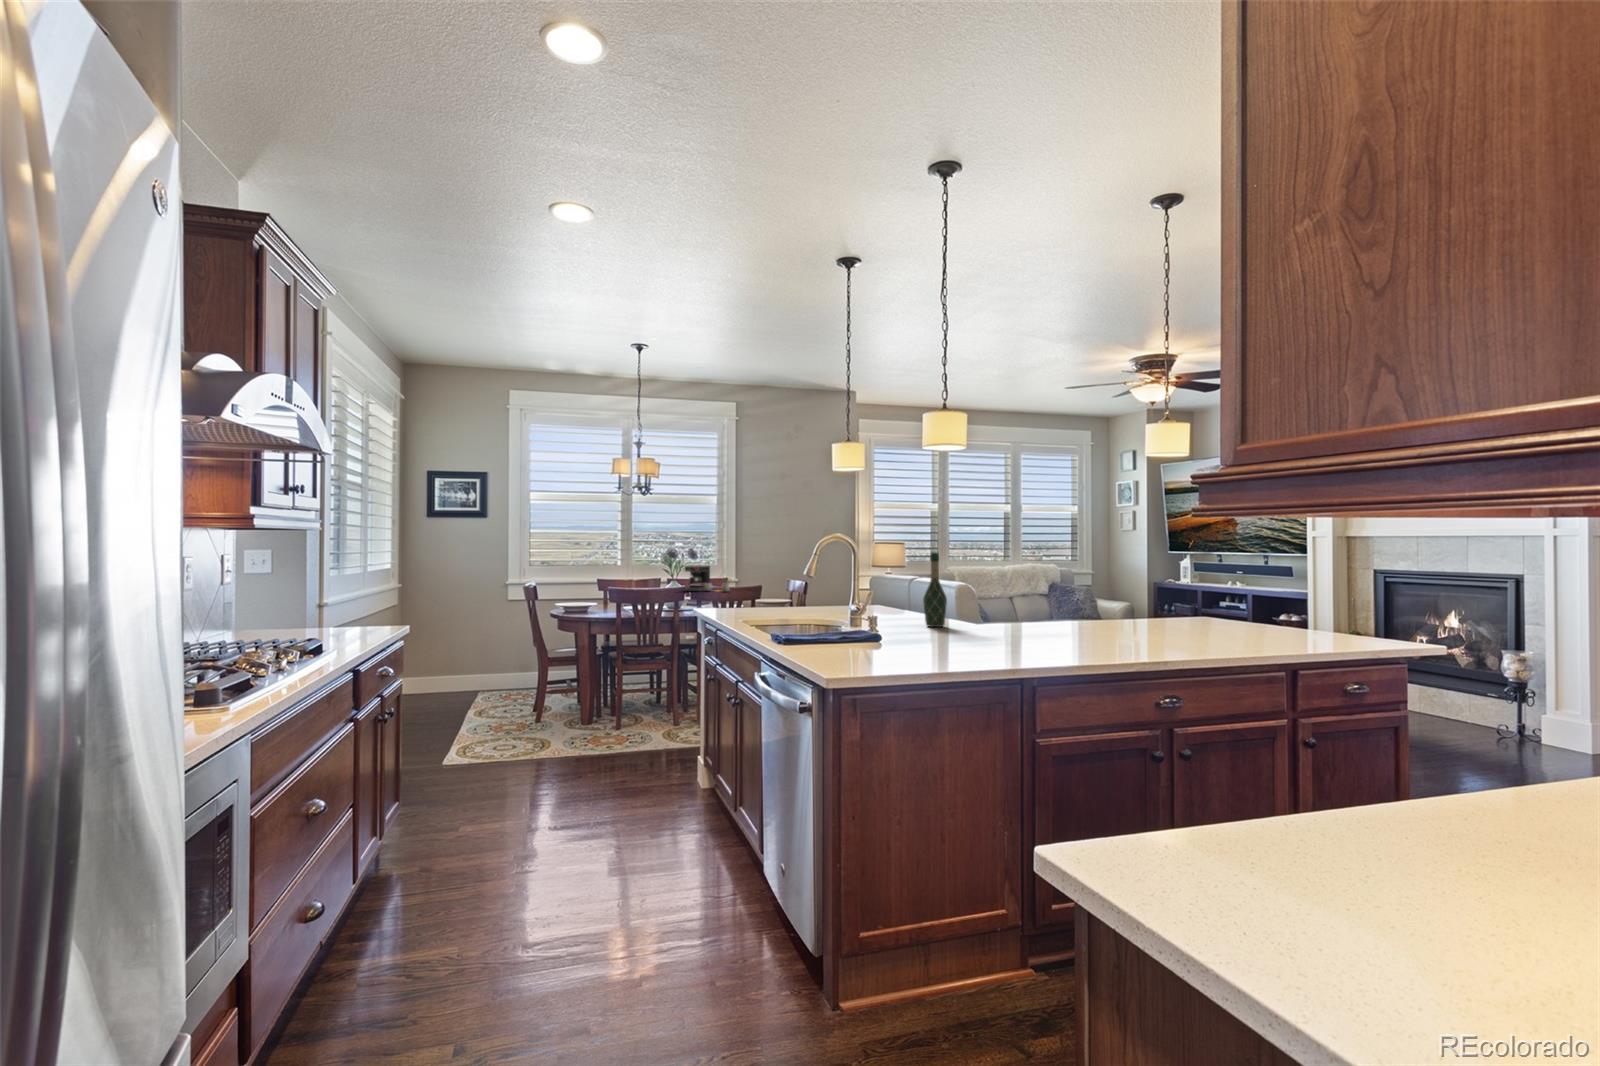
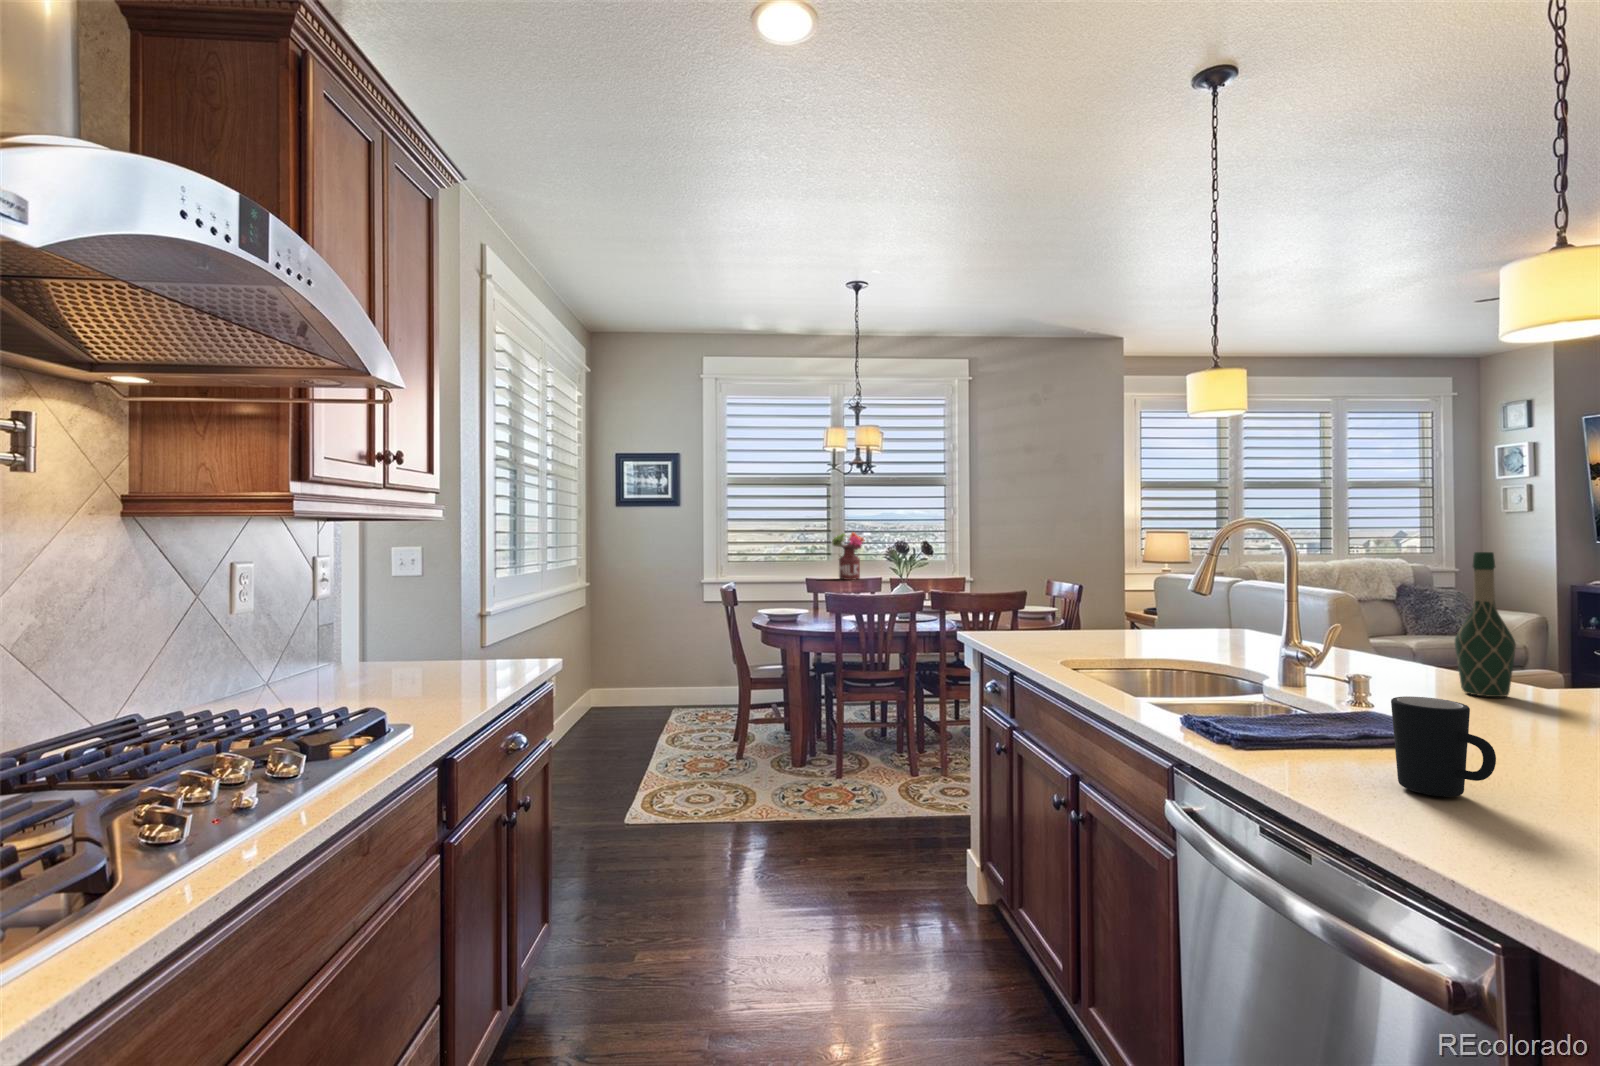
flower arrangement: none [623,541,651,580] -> present [832,532,865,580]
coffee maker: present [684,565,730,592] -> none [921,564,985,600]
mug: none [822,614,849,654] -> present [1391,696,1496,797]

